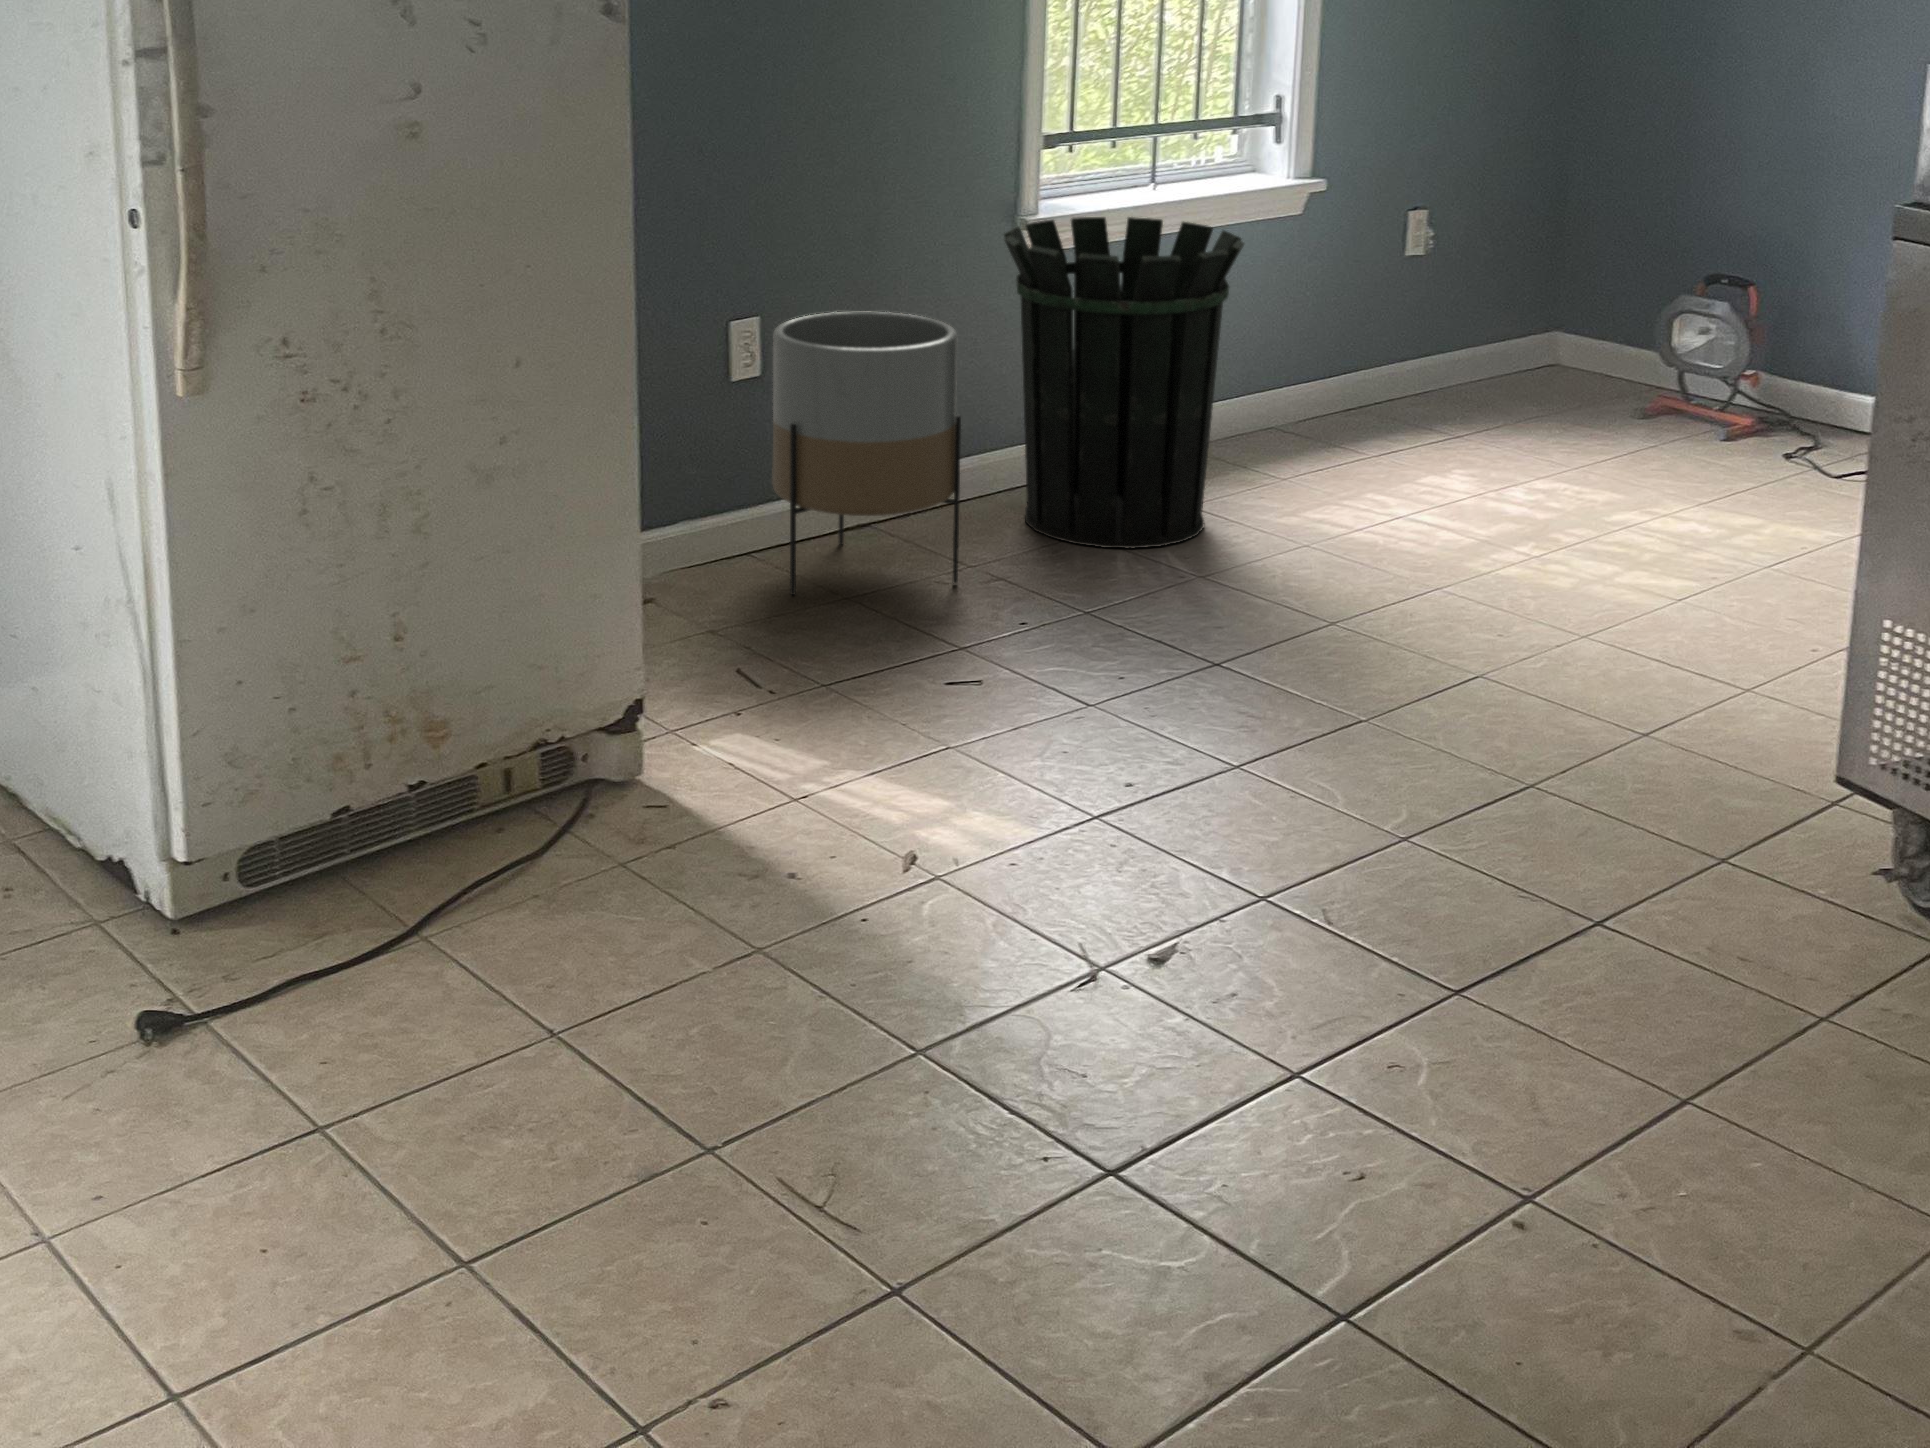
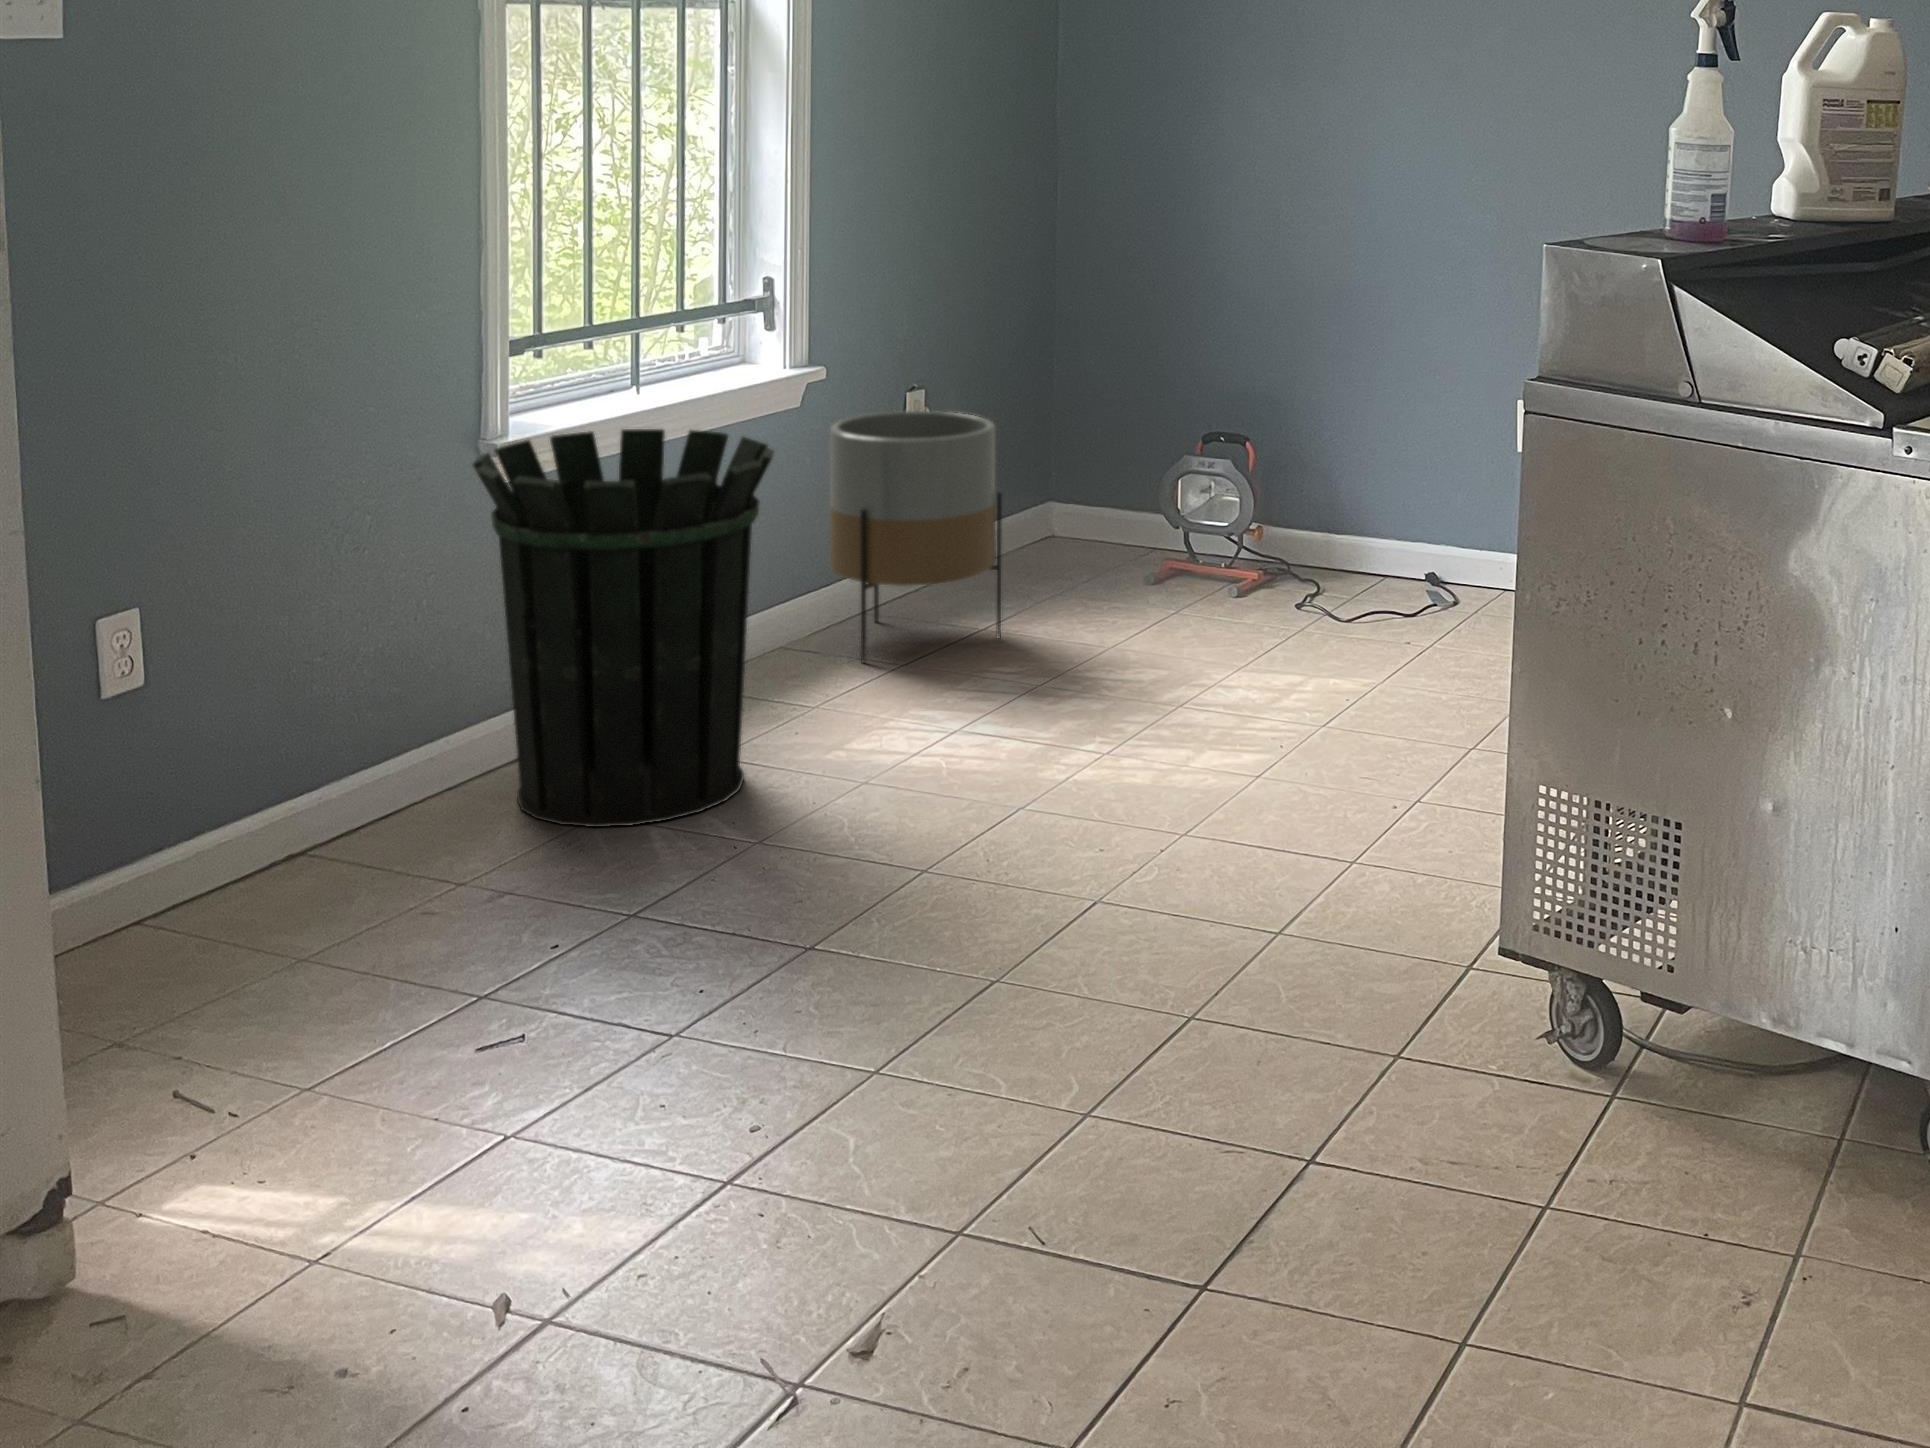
planter: present [772,312,961,595] -> present [830,411,1002,662]

